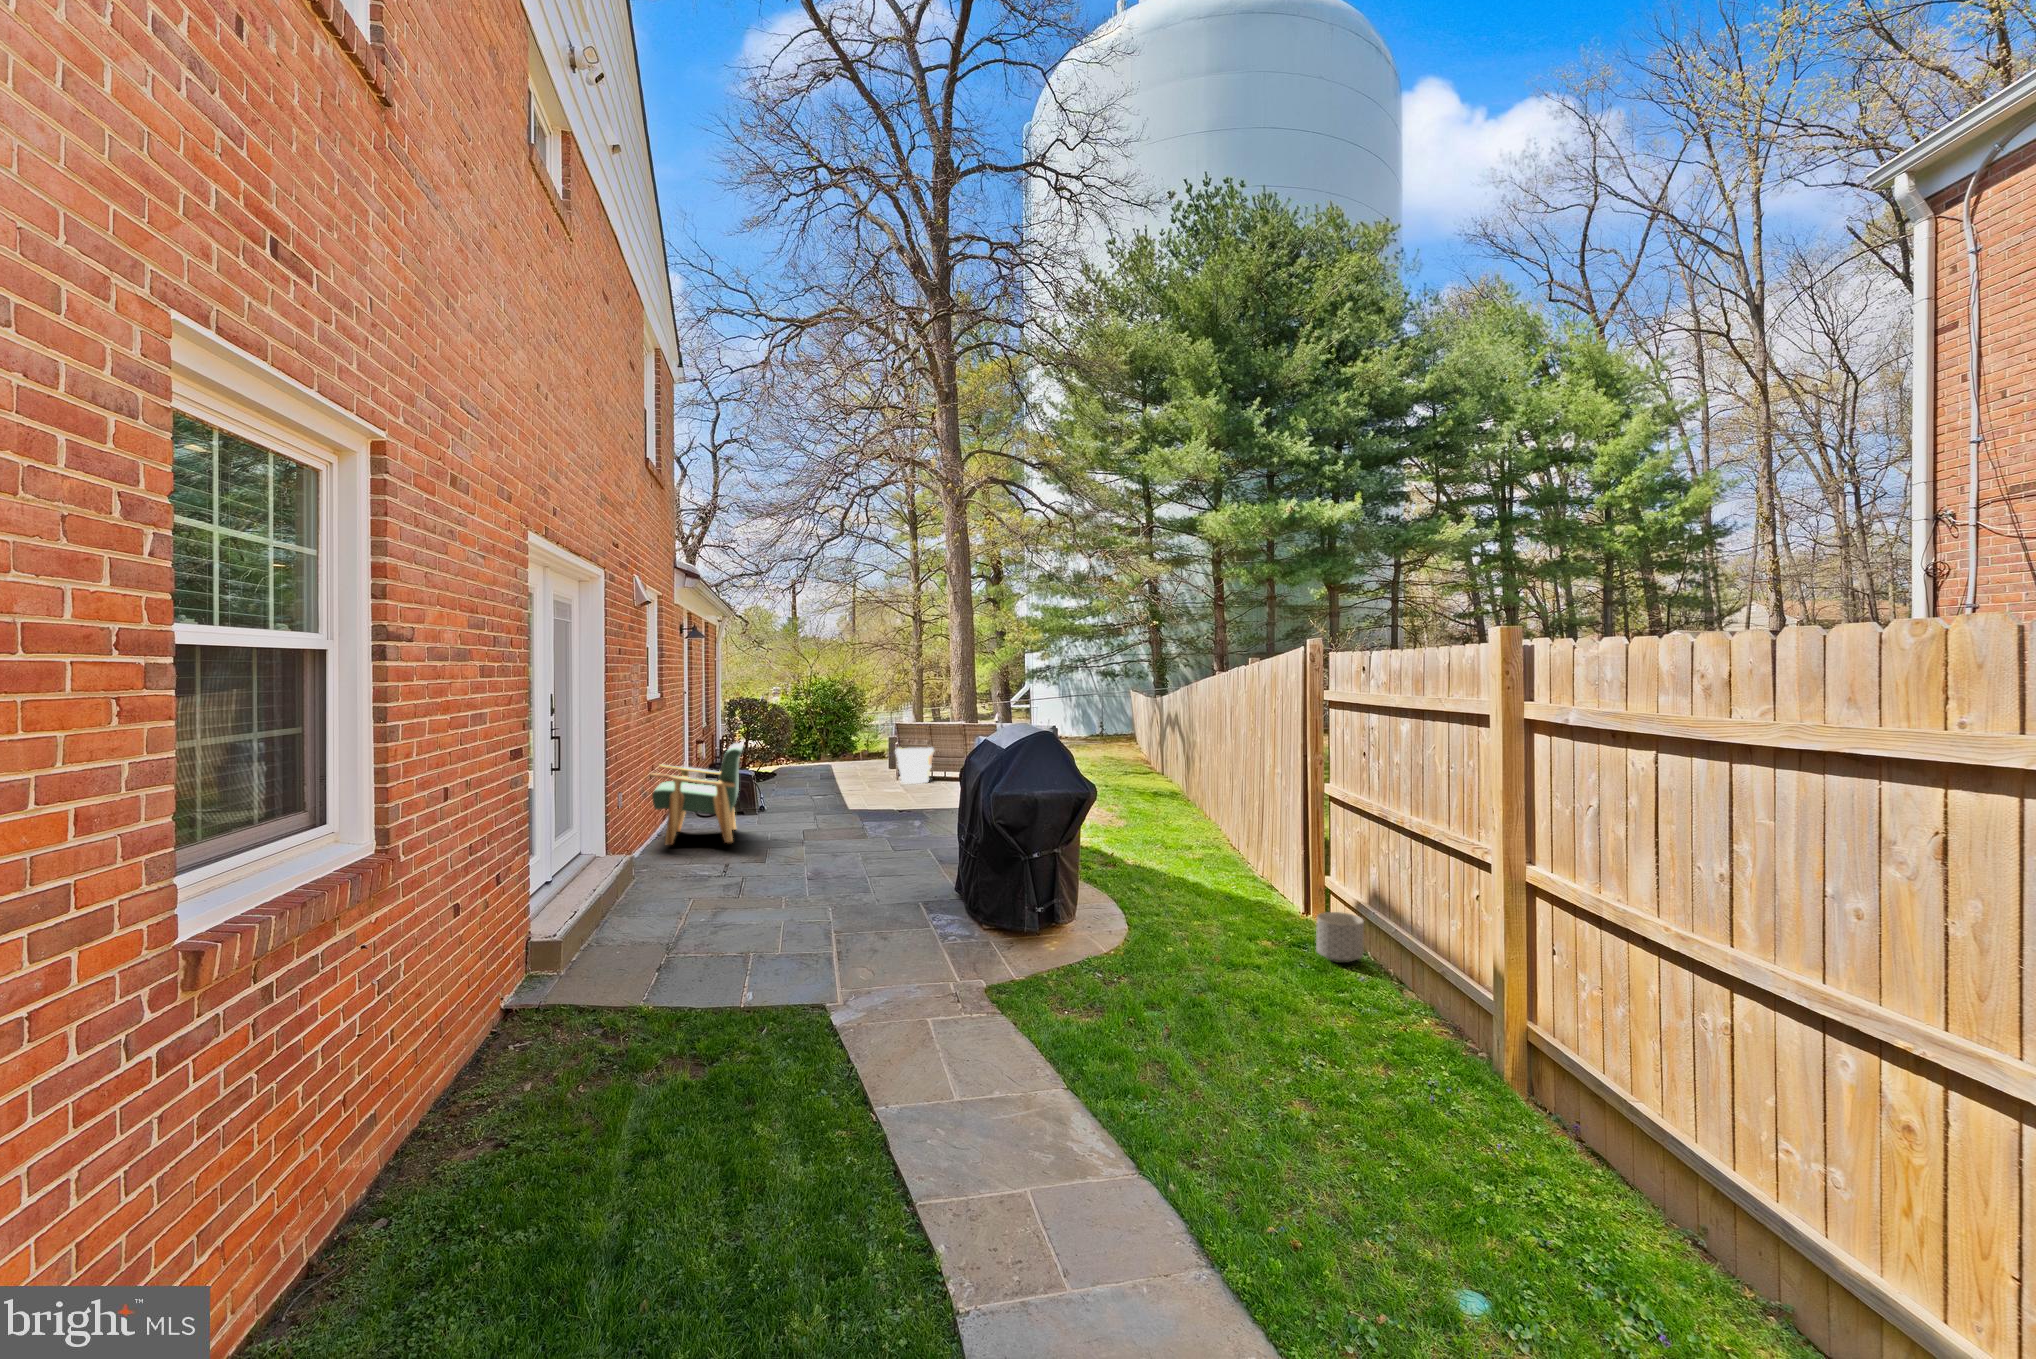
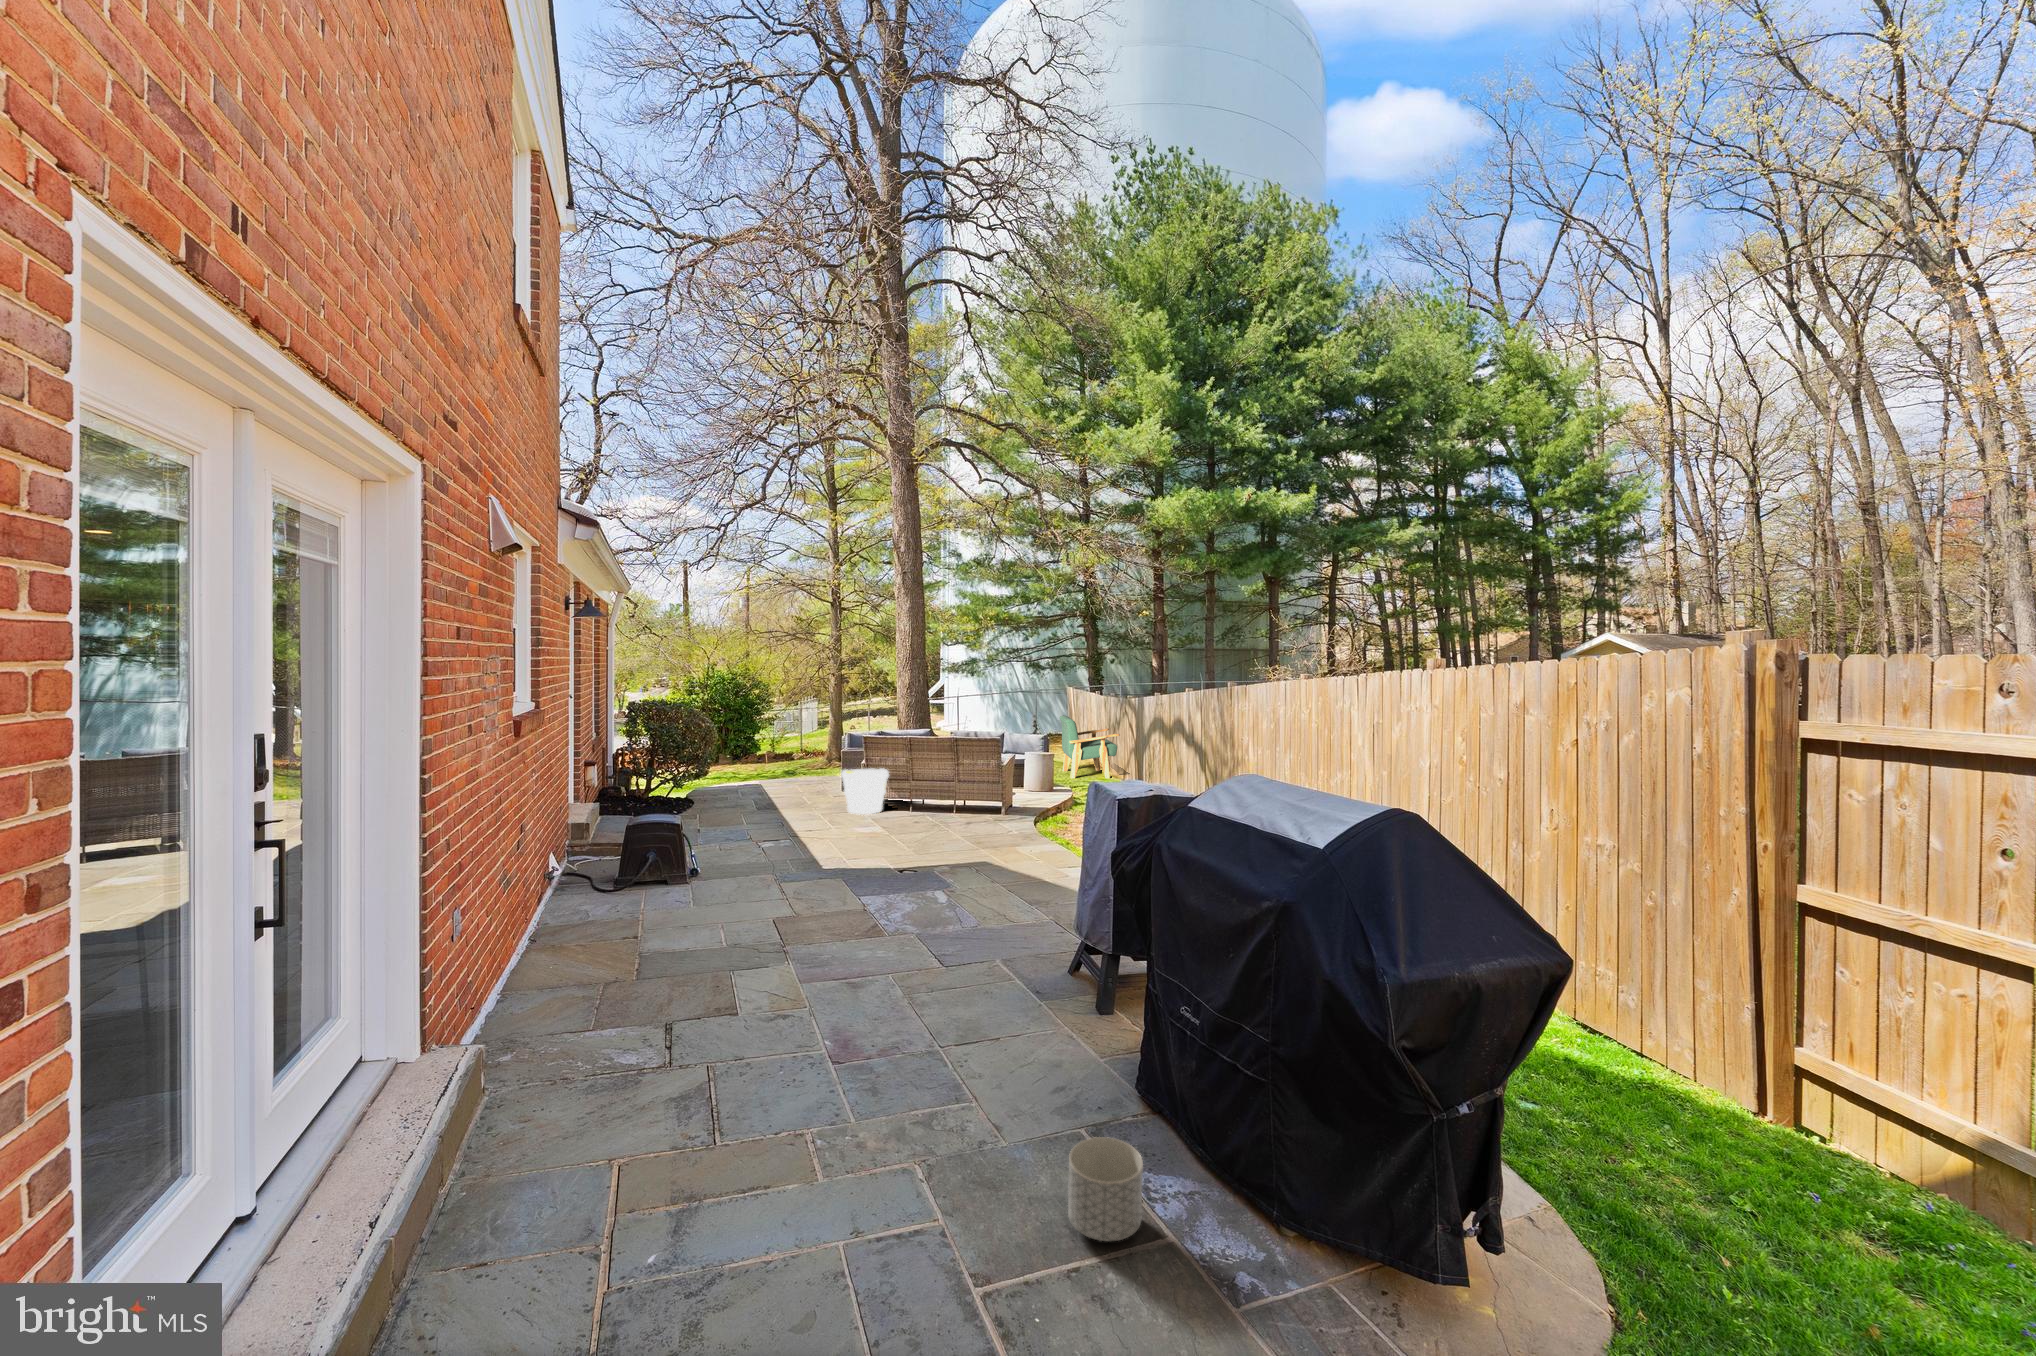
armchair: present [650,743,743,845] -> present [1060,715,1120,778]
planter: present [1316,912,1364,963] -> present [1068,1137,1143,1241]

